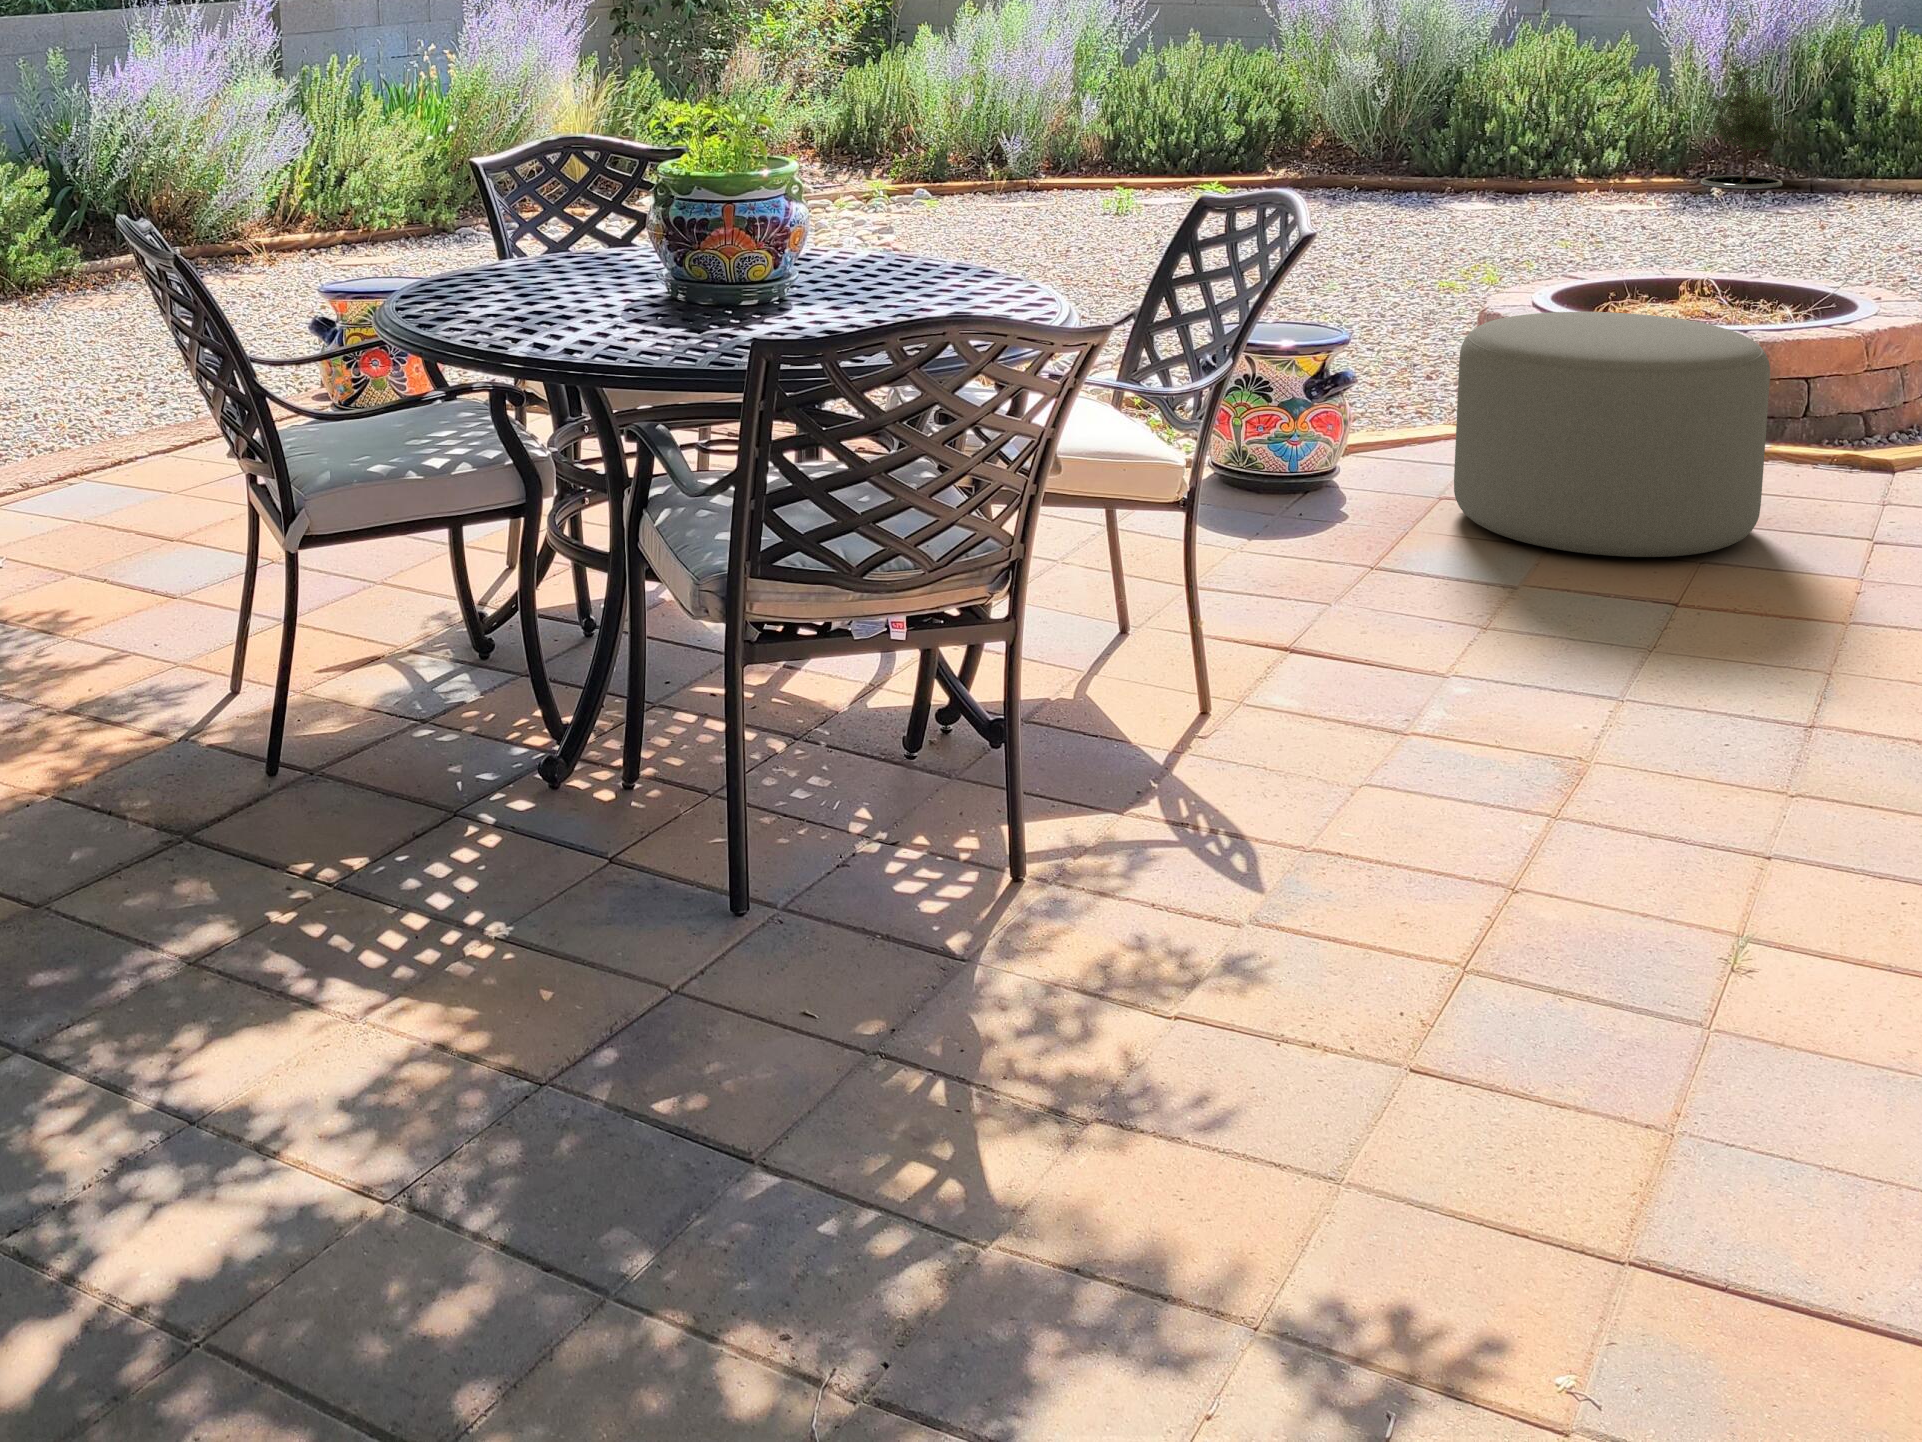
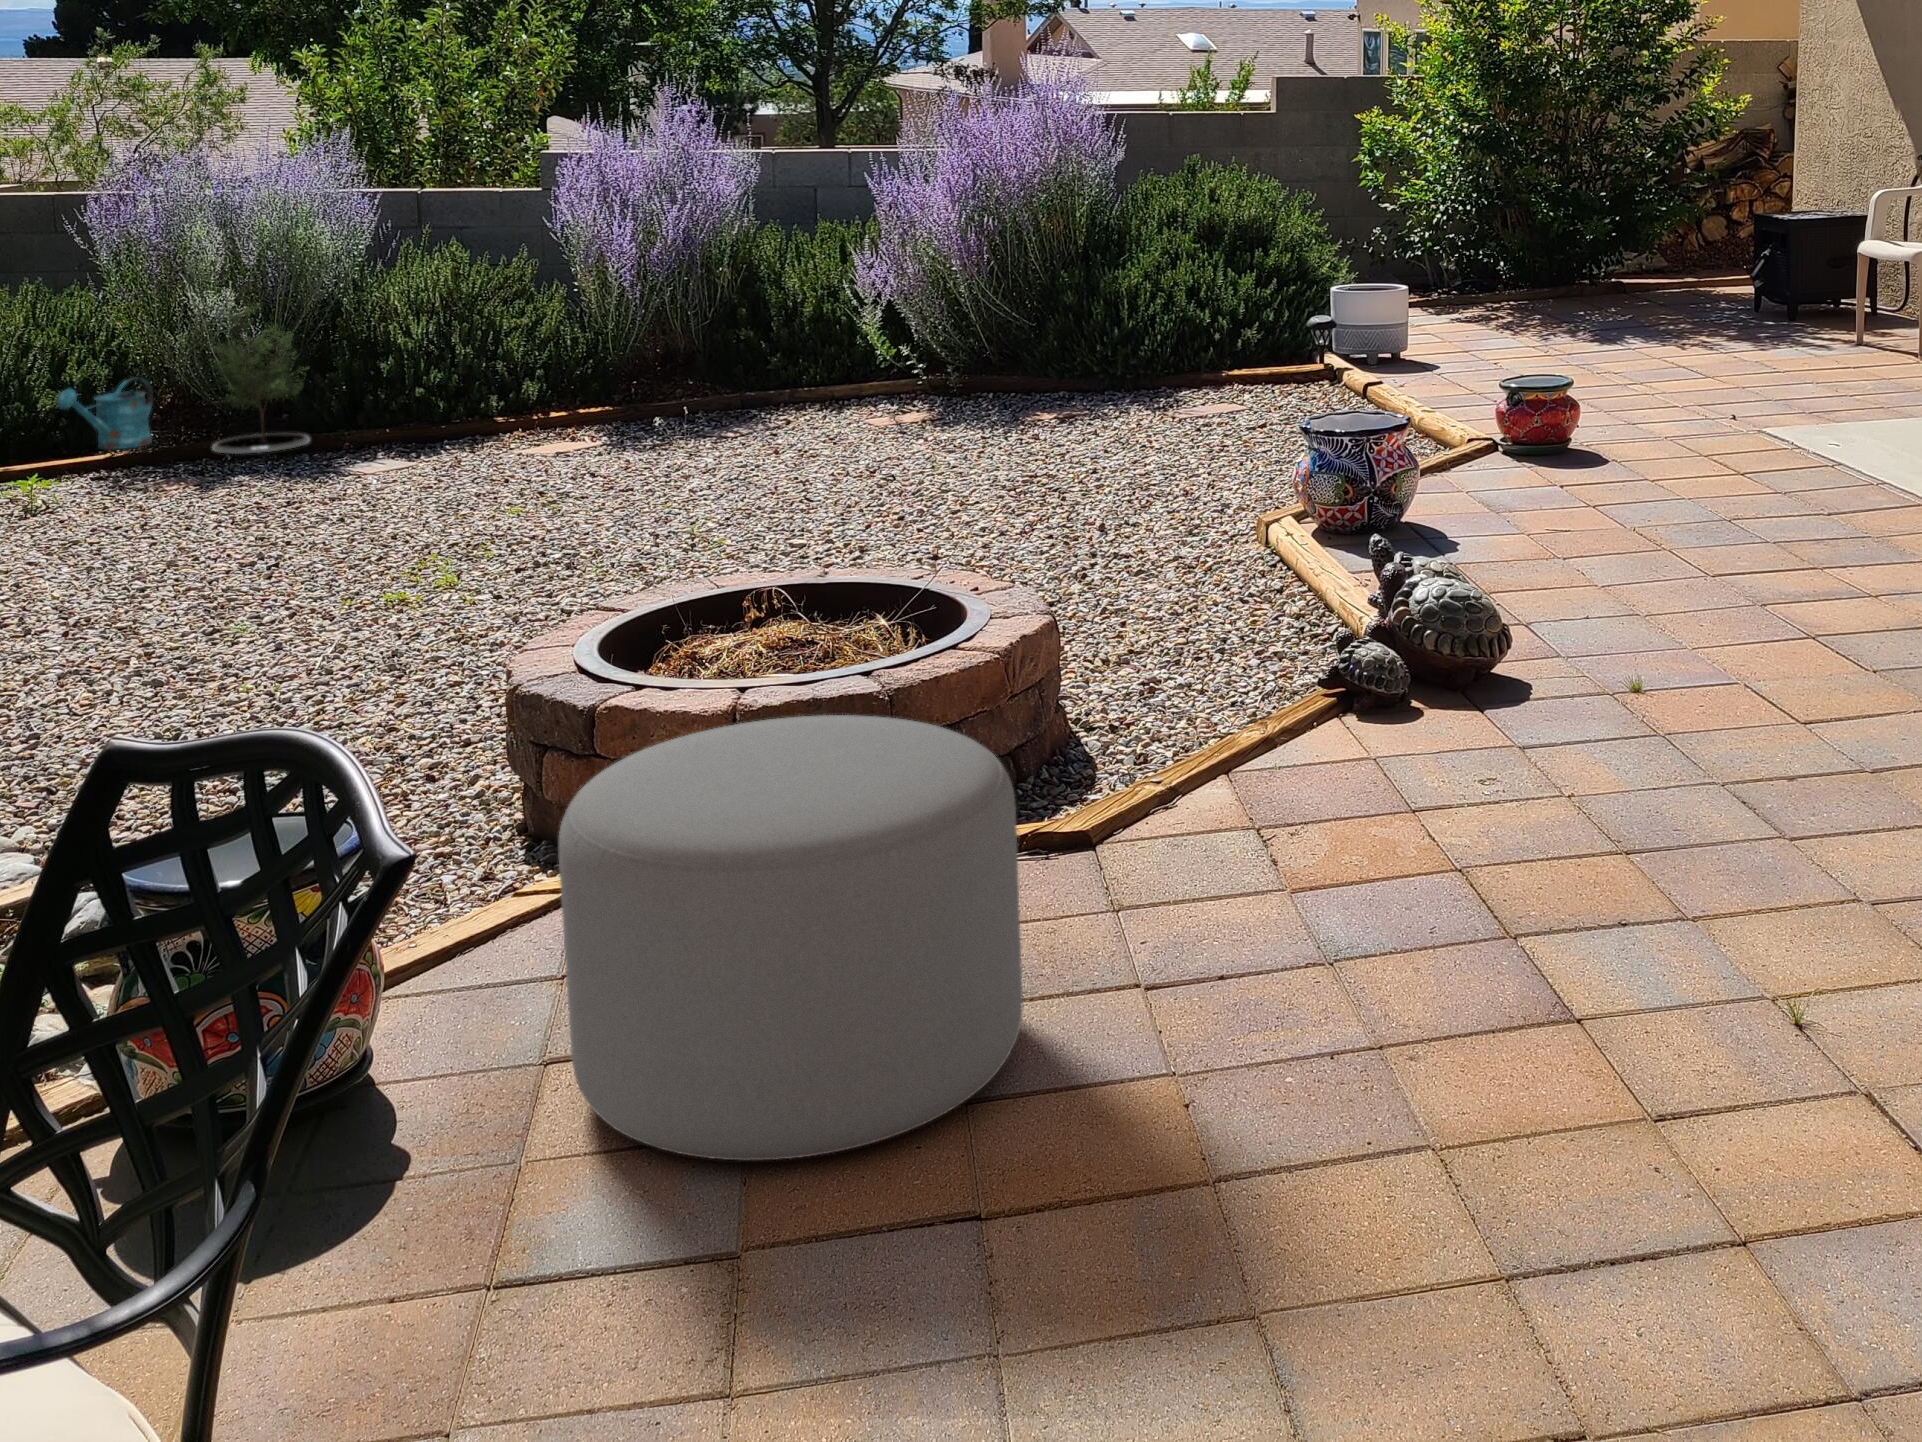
potted tree: present [1701,54,1790,189] -> present [210,293,310,454]
watering can: none [1246,119,1313,173] -> present [57,378,153,450]

